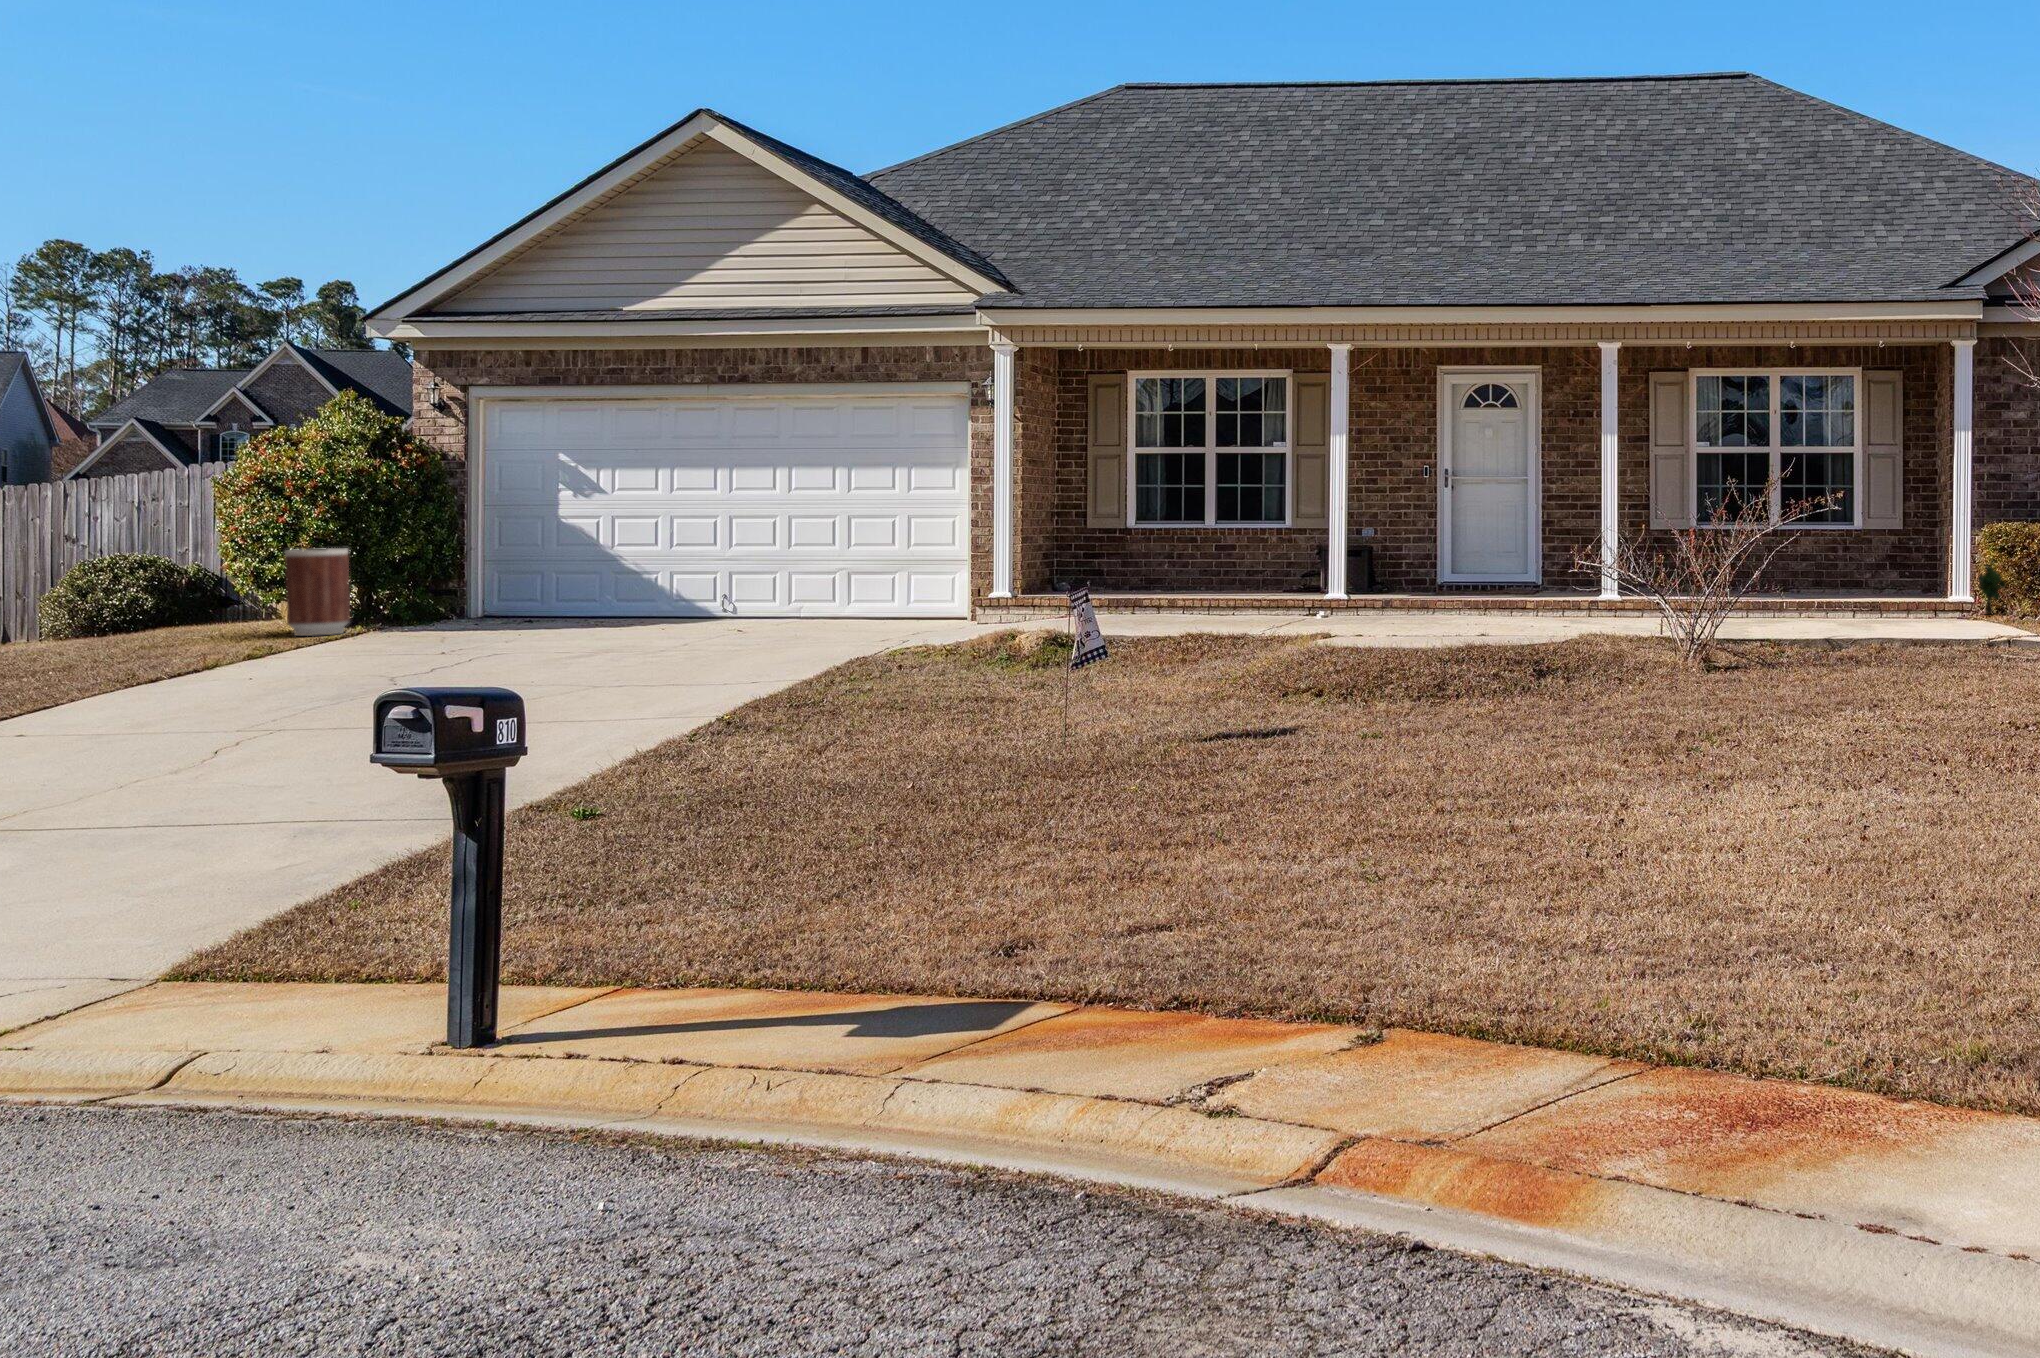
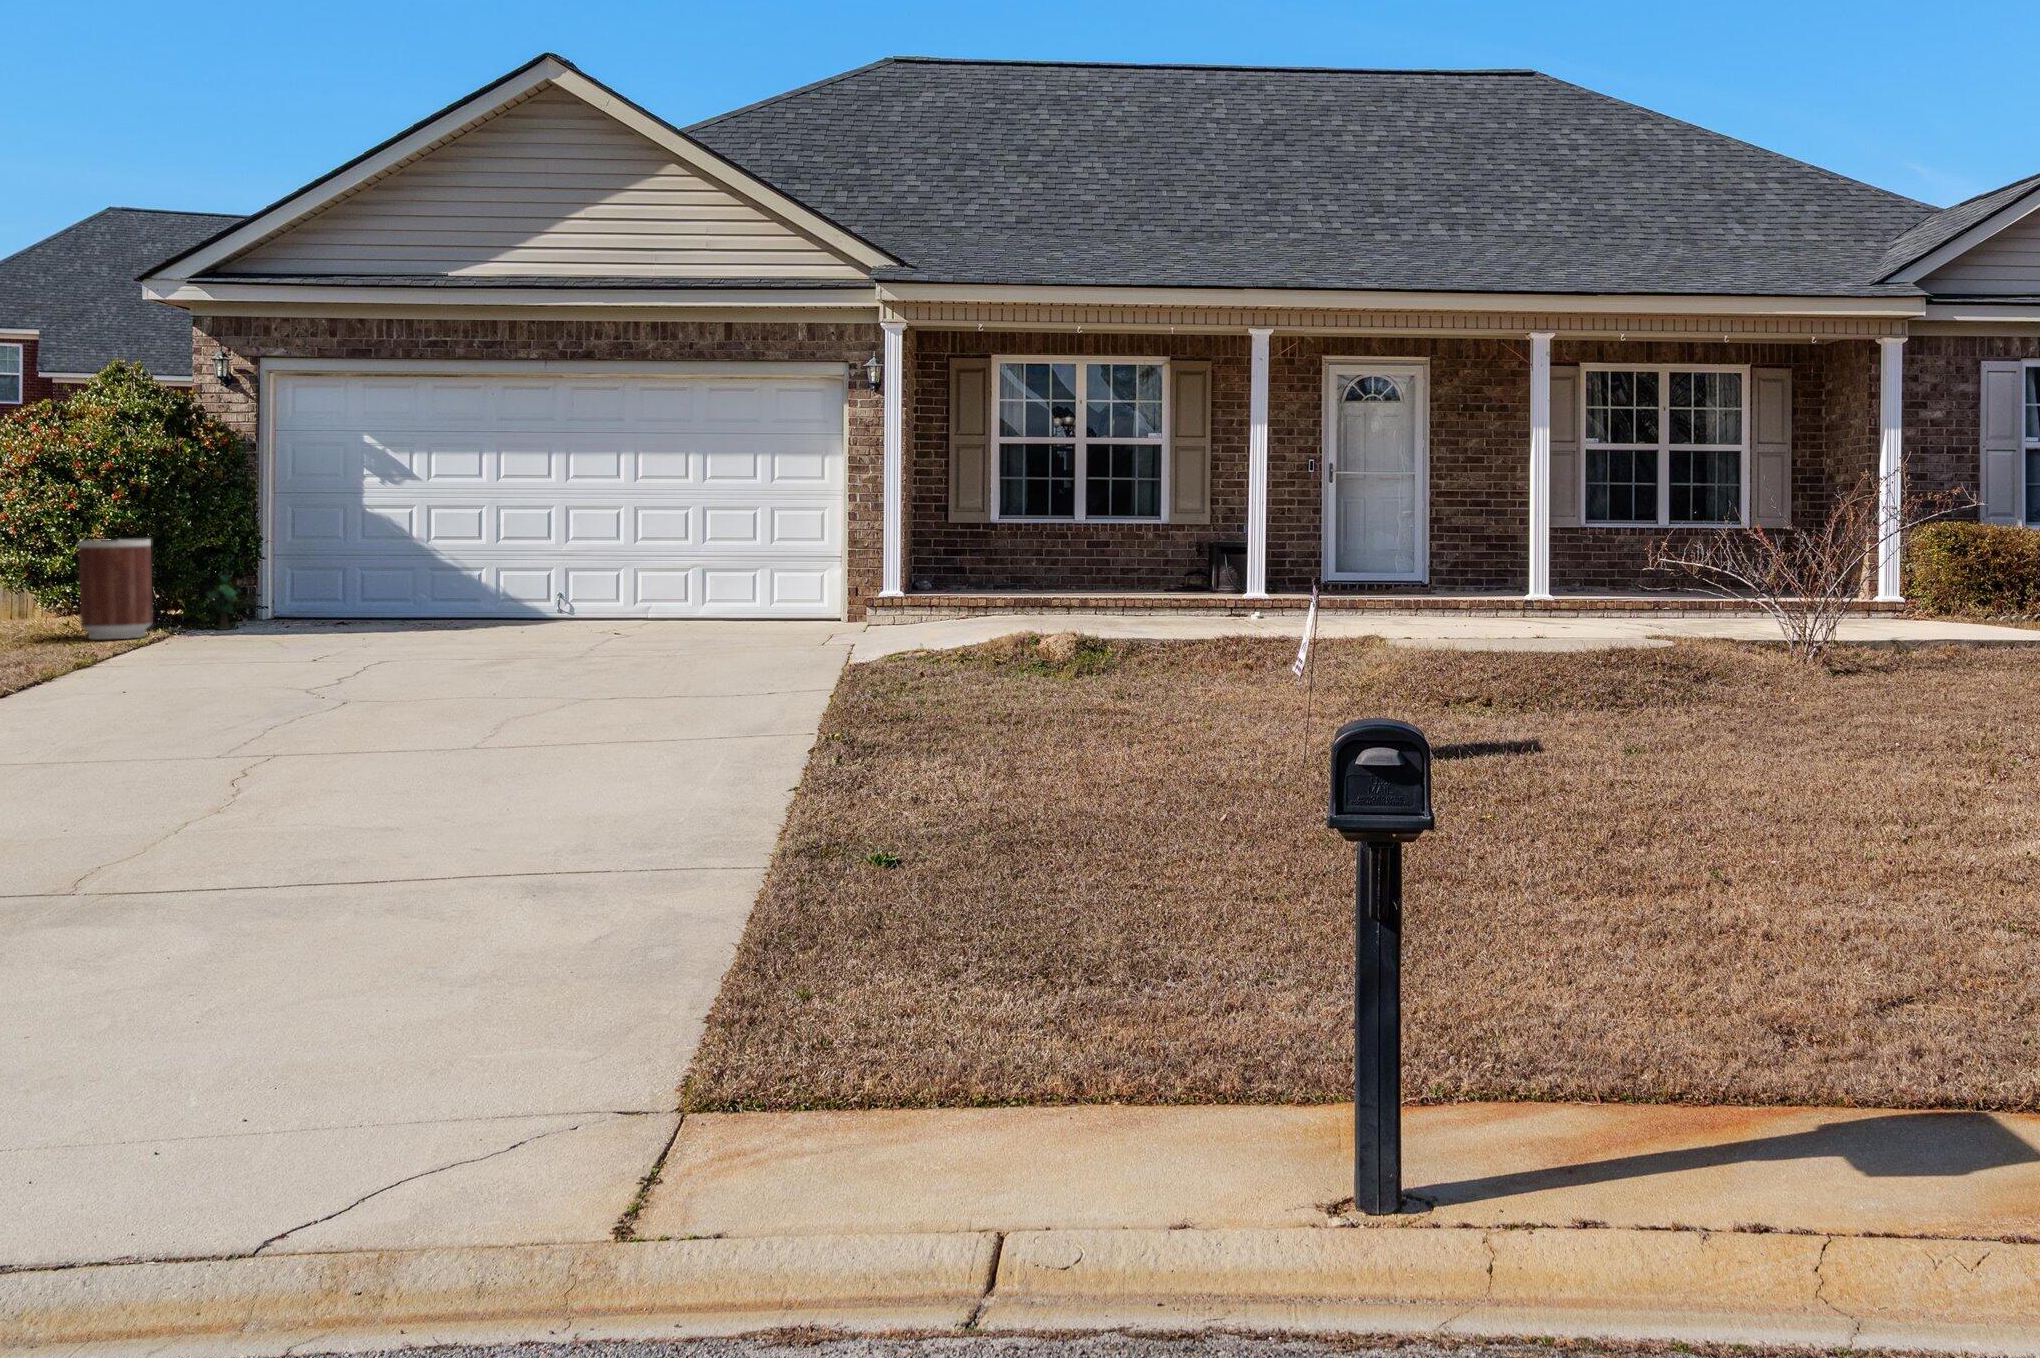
decorative plant: present [1976,560,2006,615] -> present [207,571,240,630]

